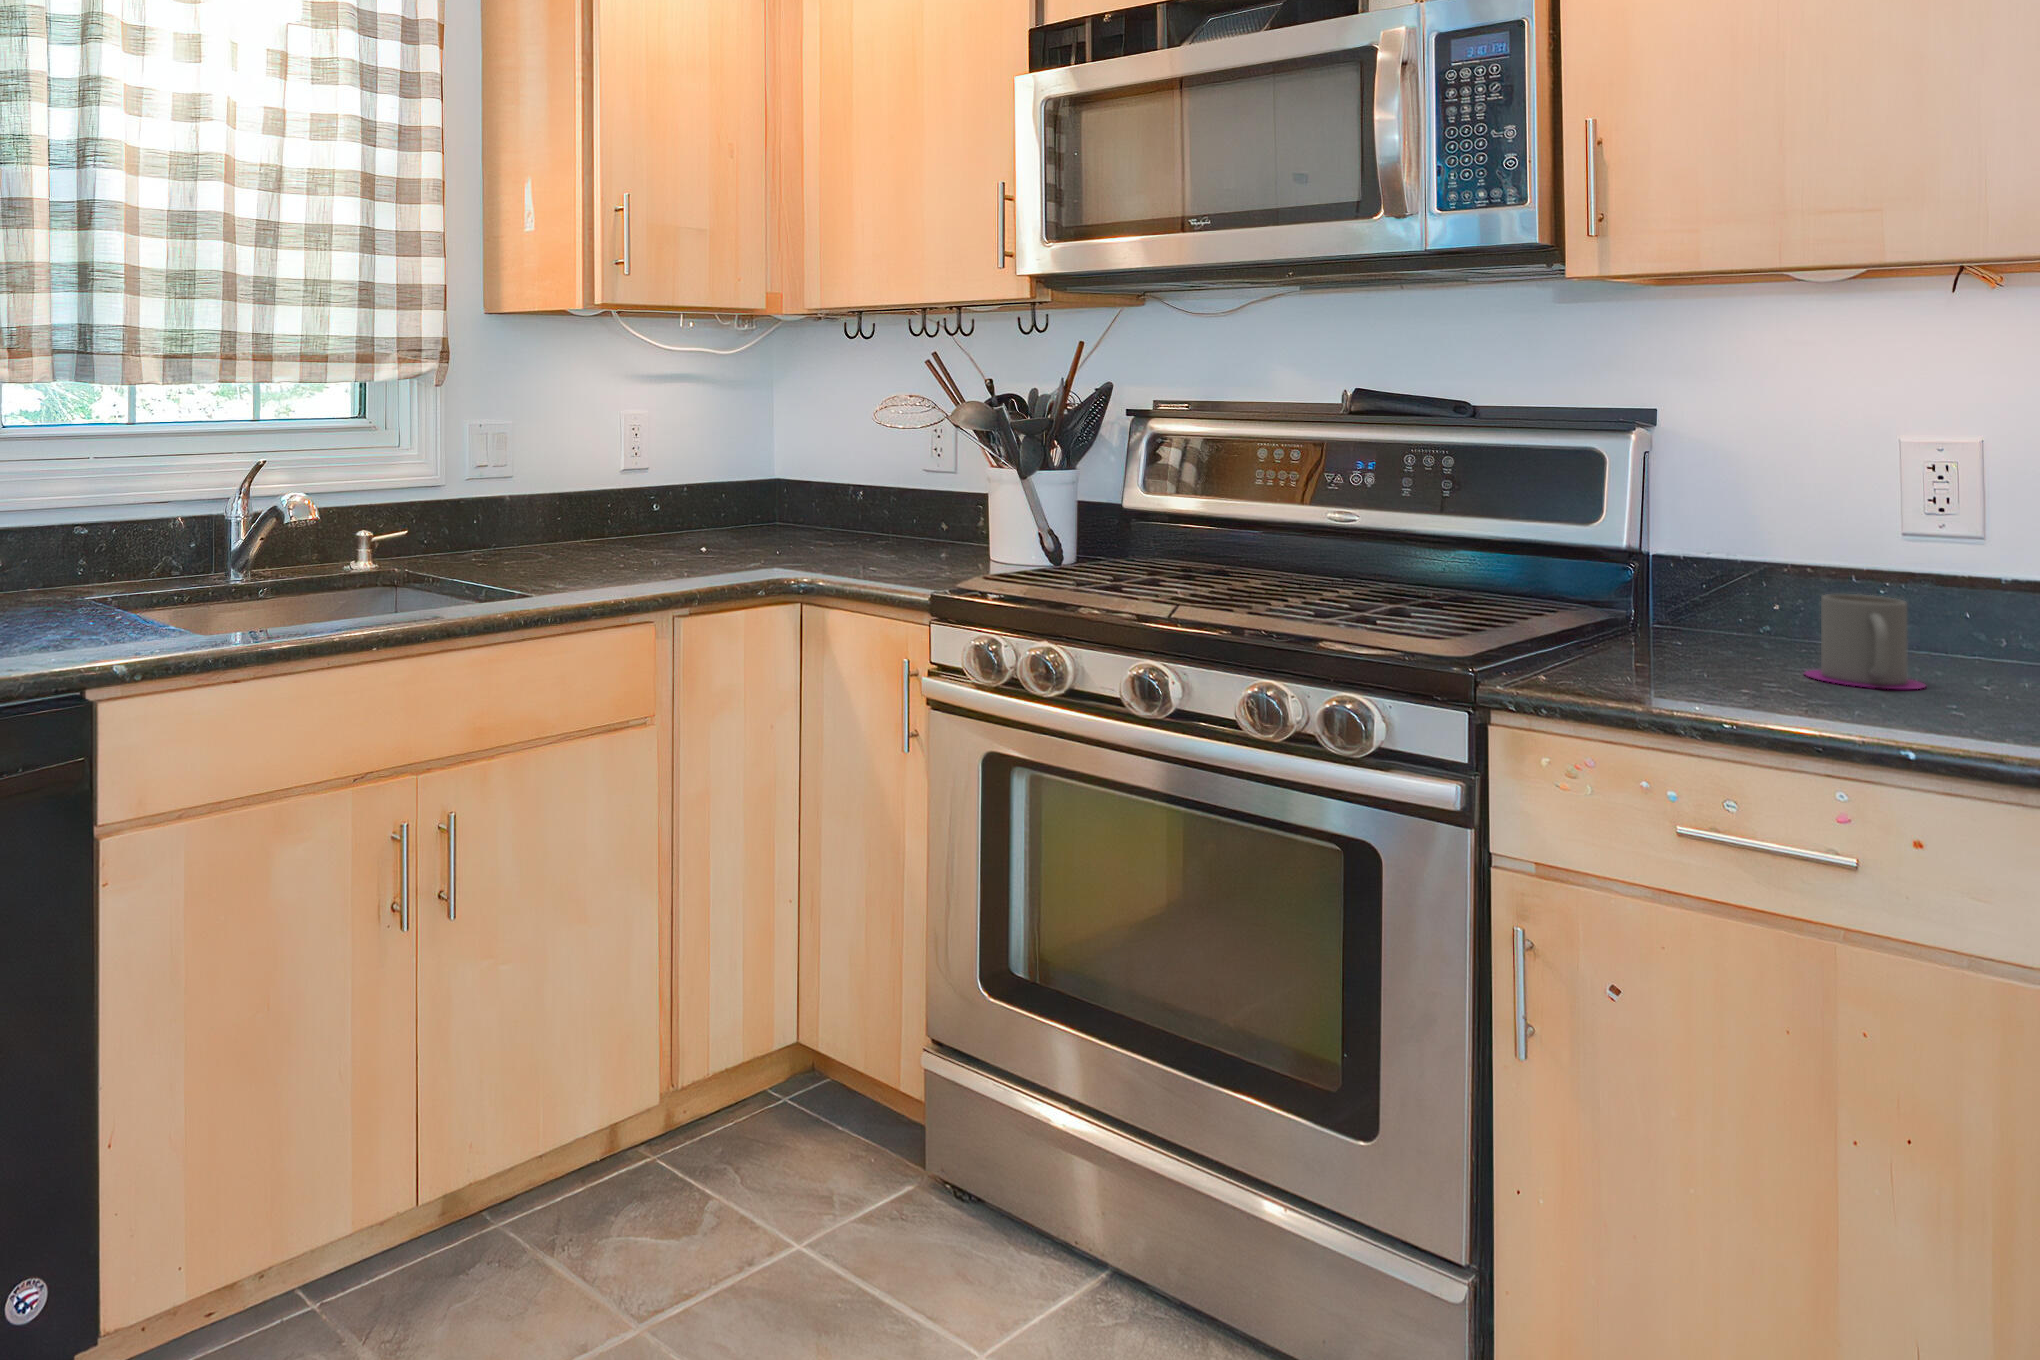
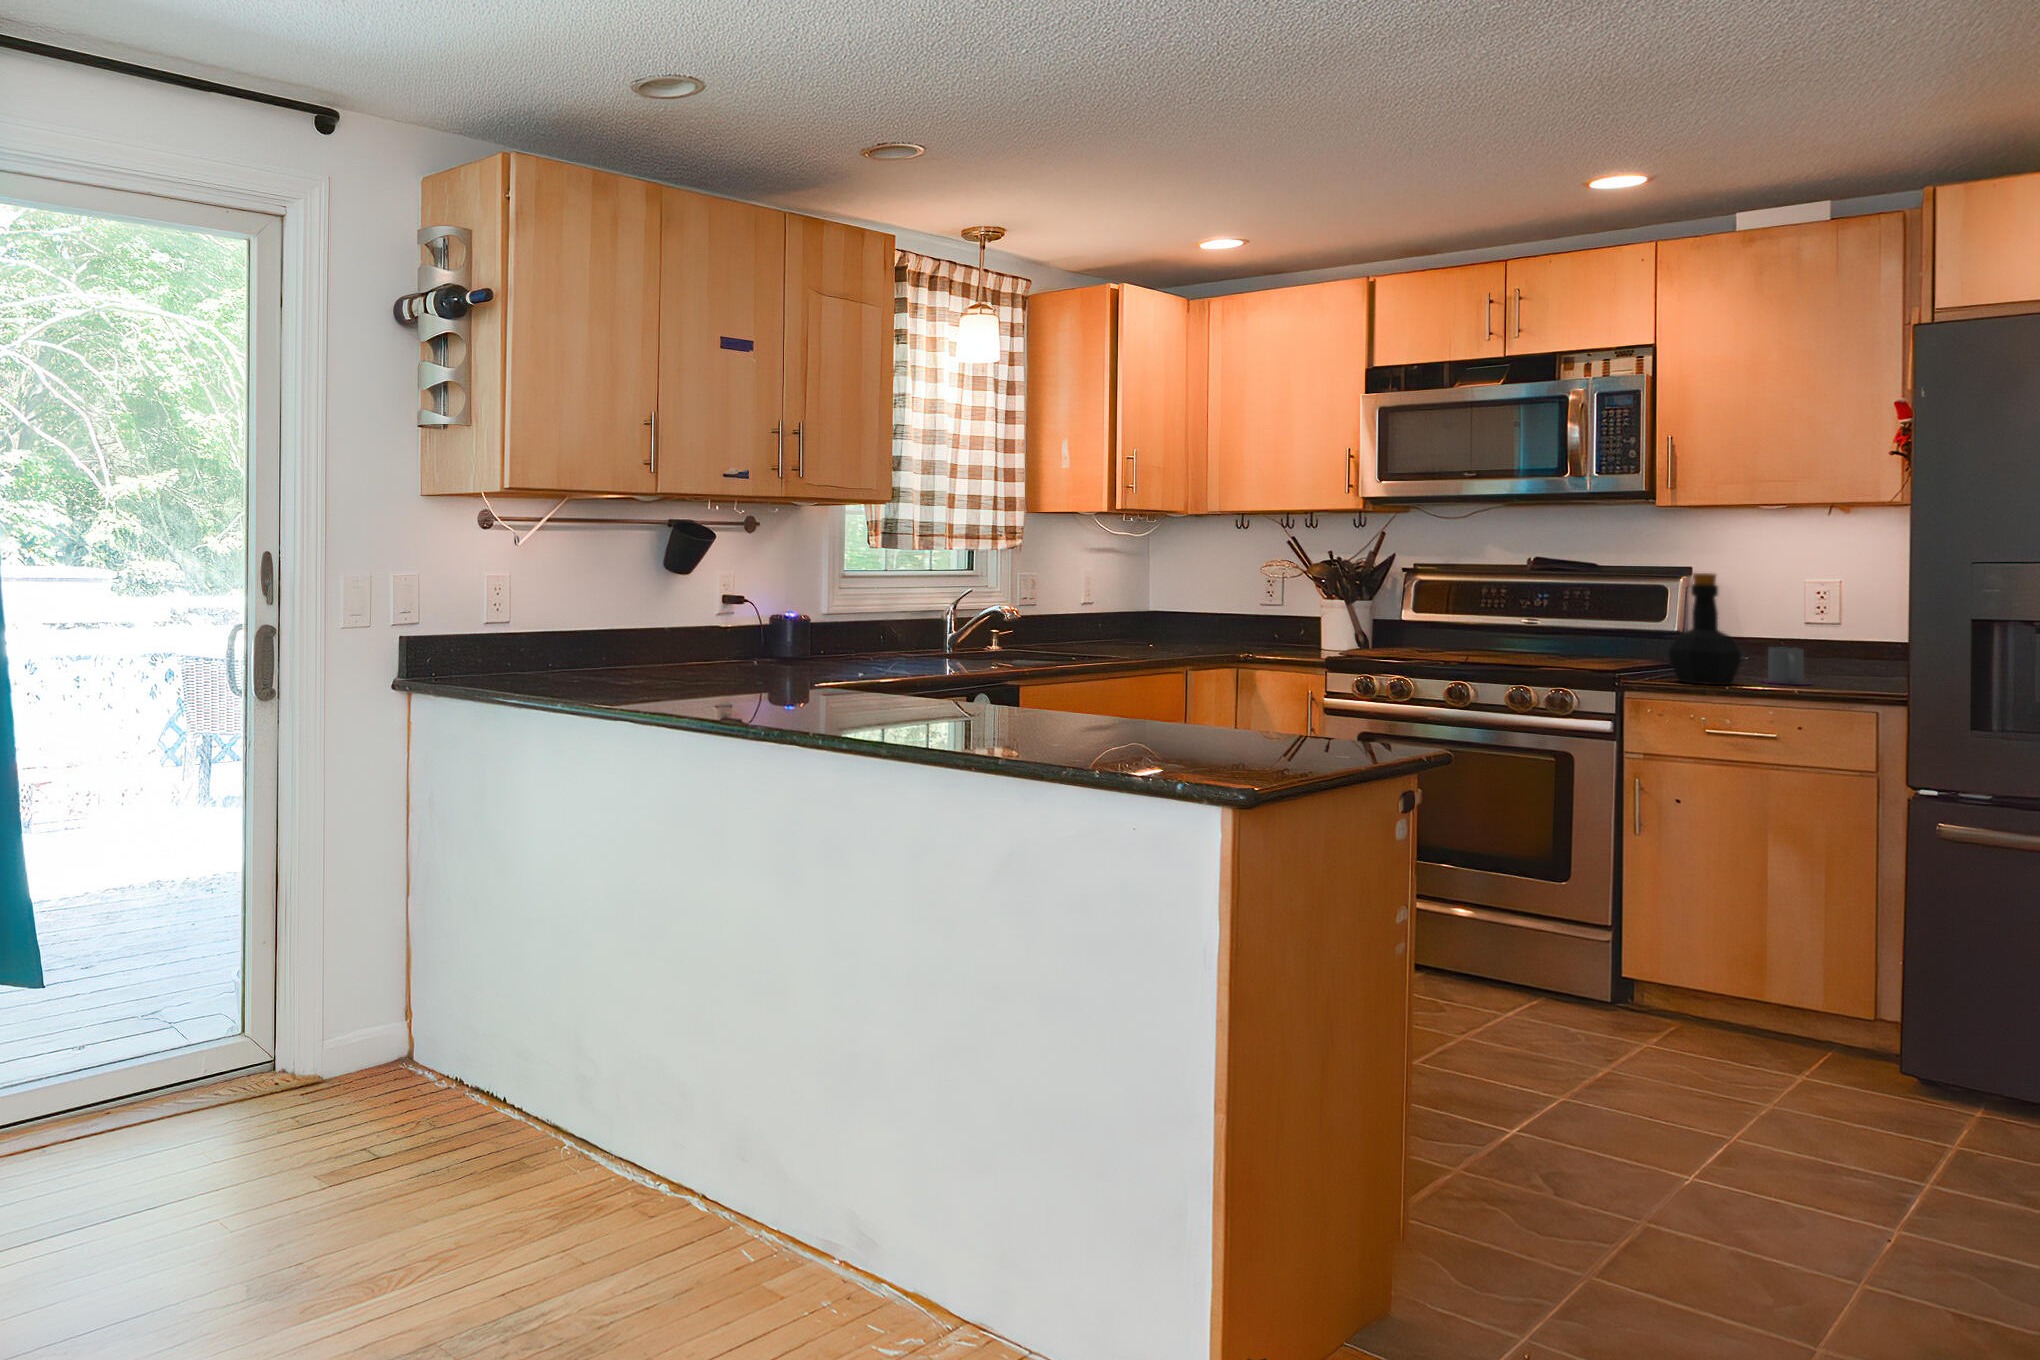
bottle: none [1589,423,1763,696] -> present [1669,573,1742,685]

